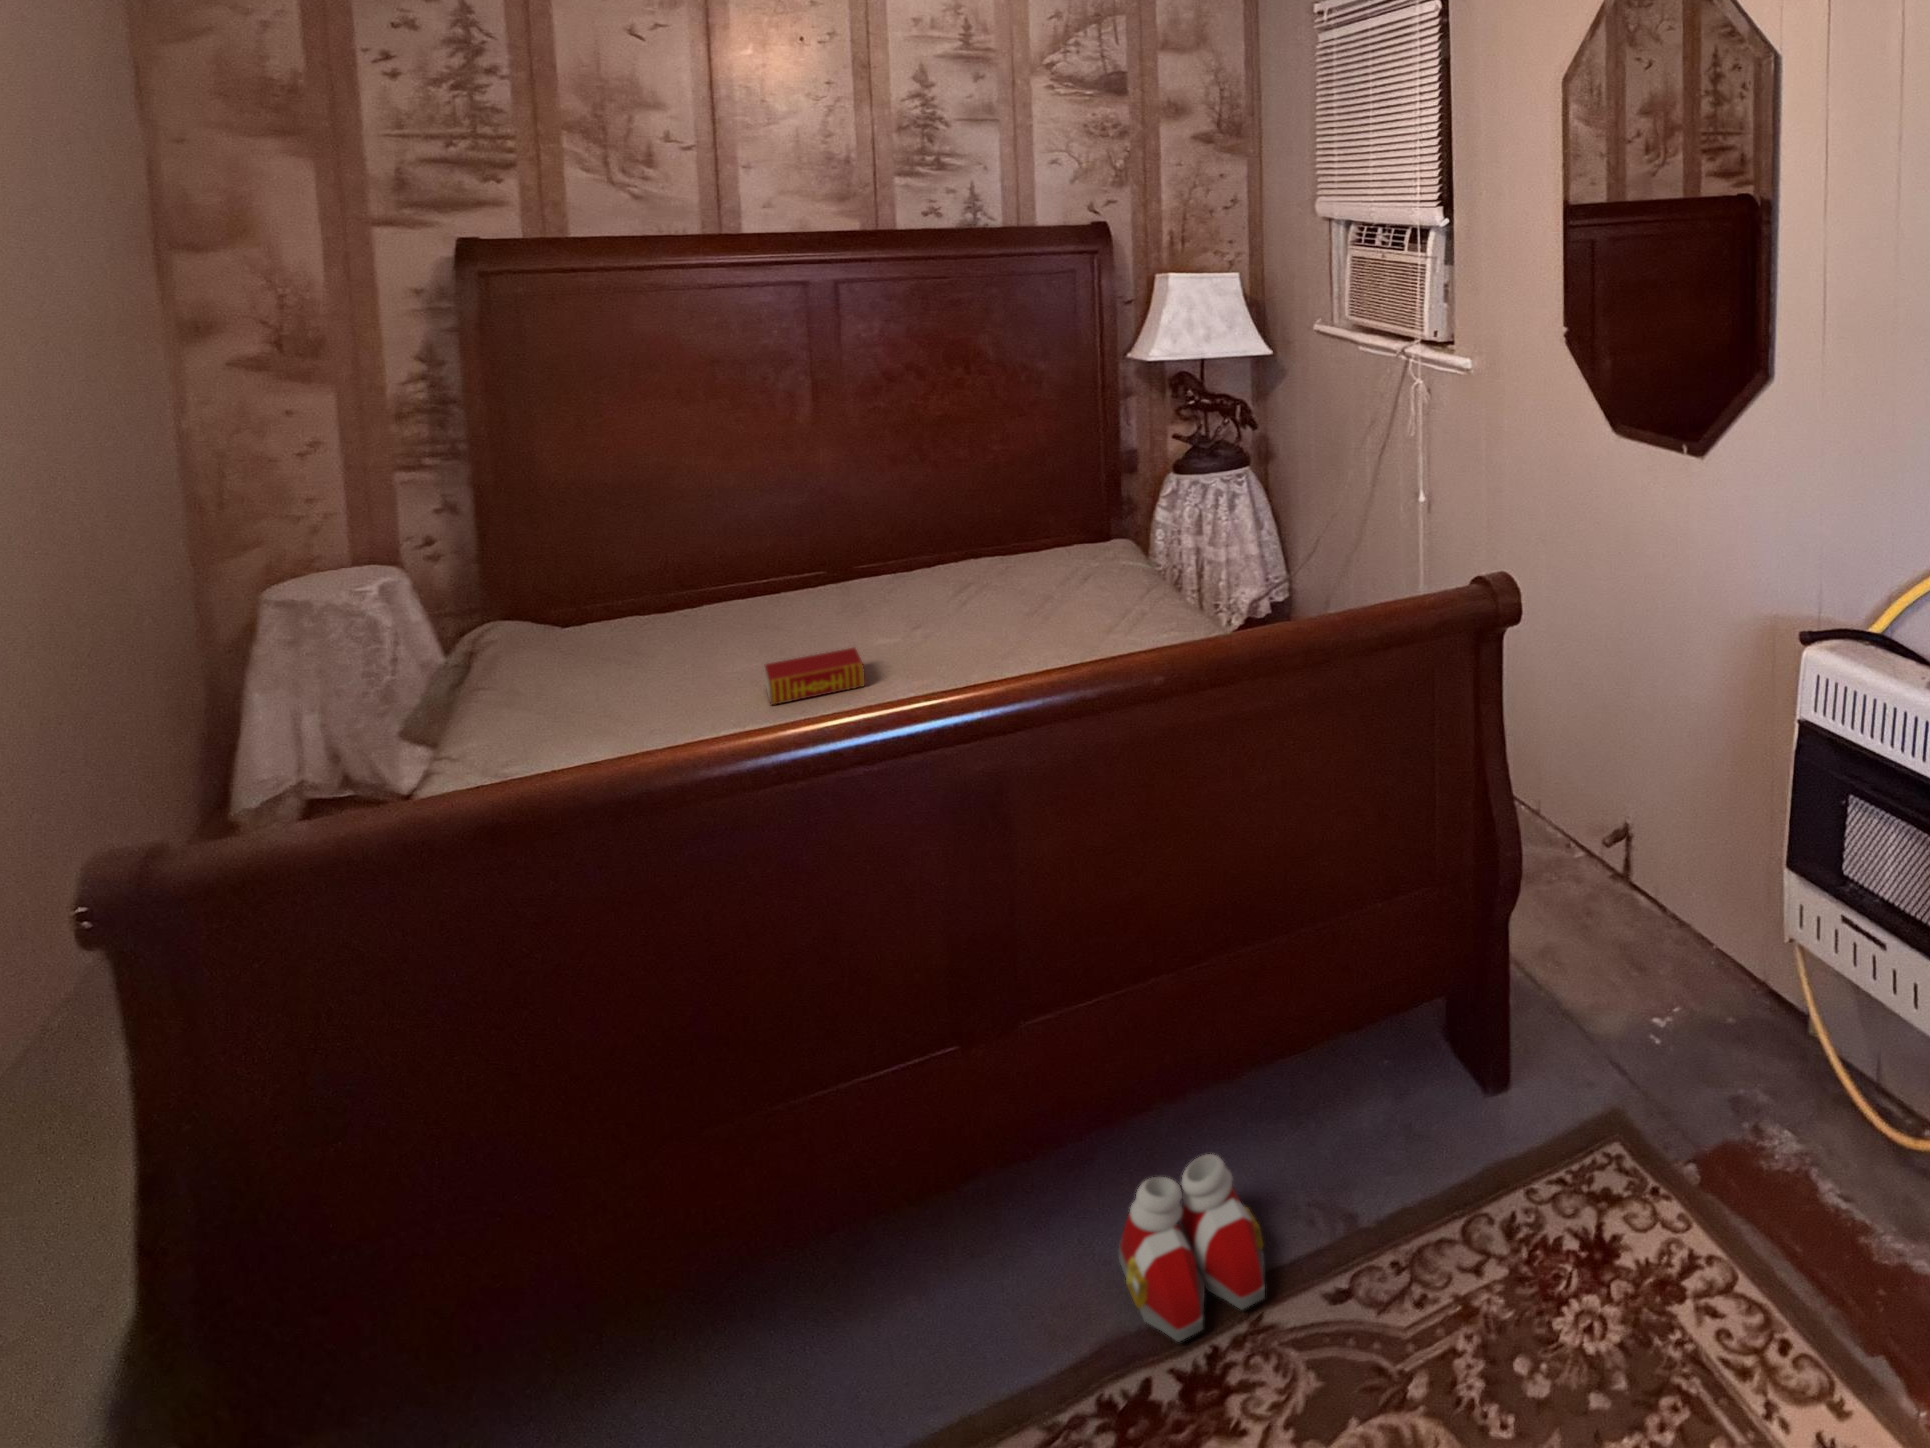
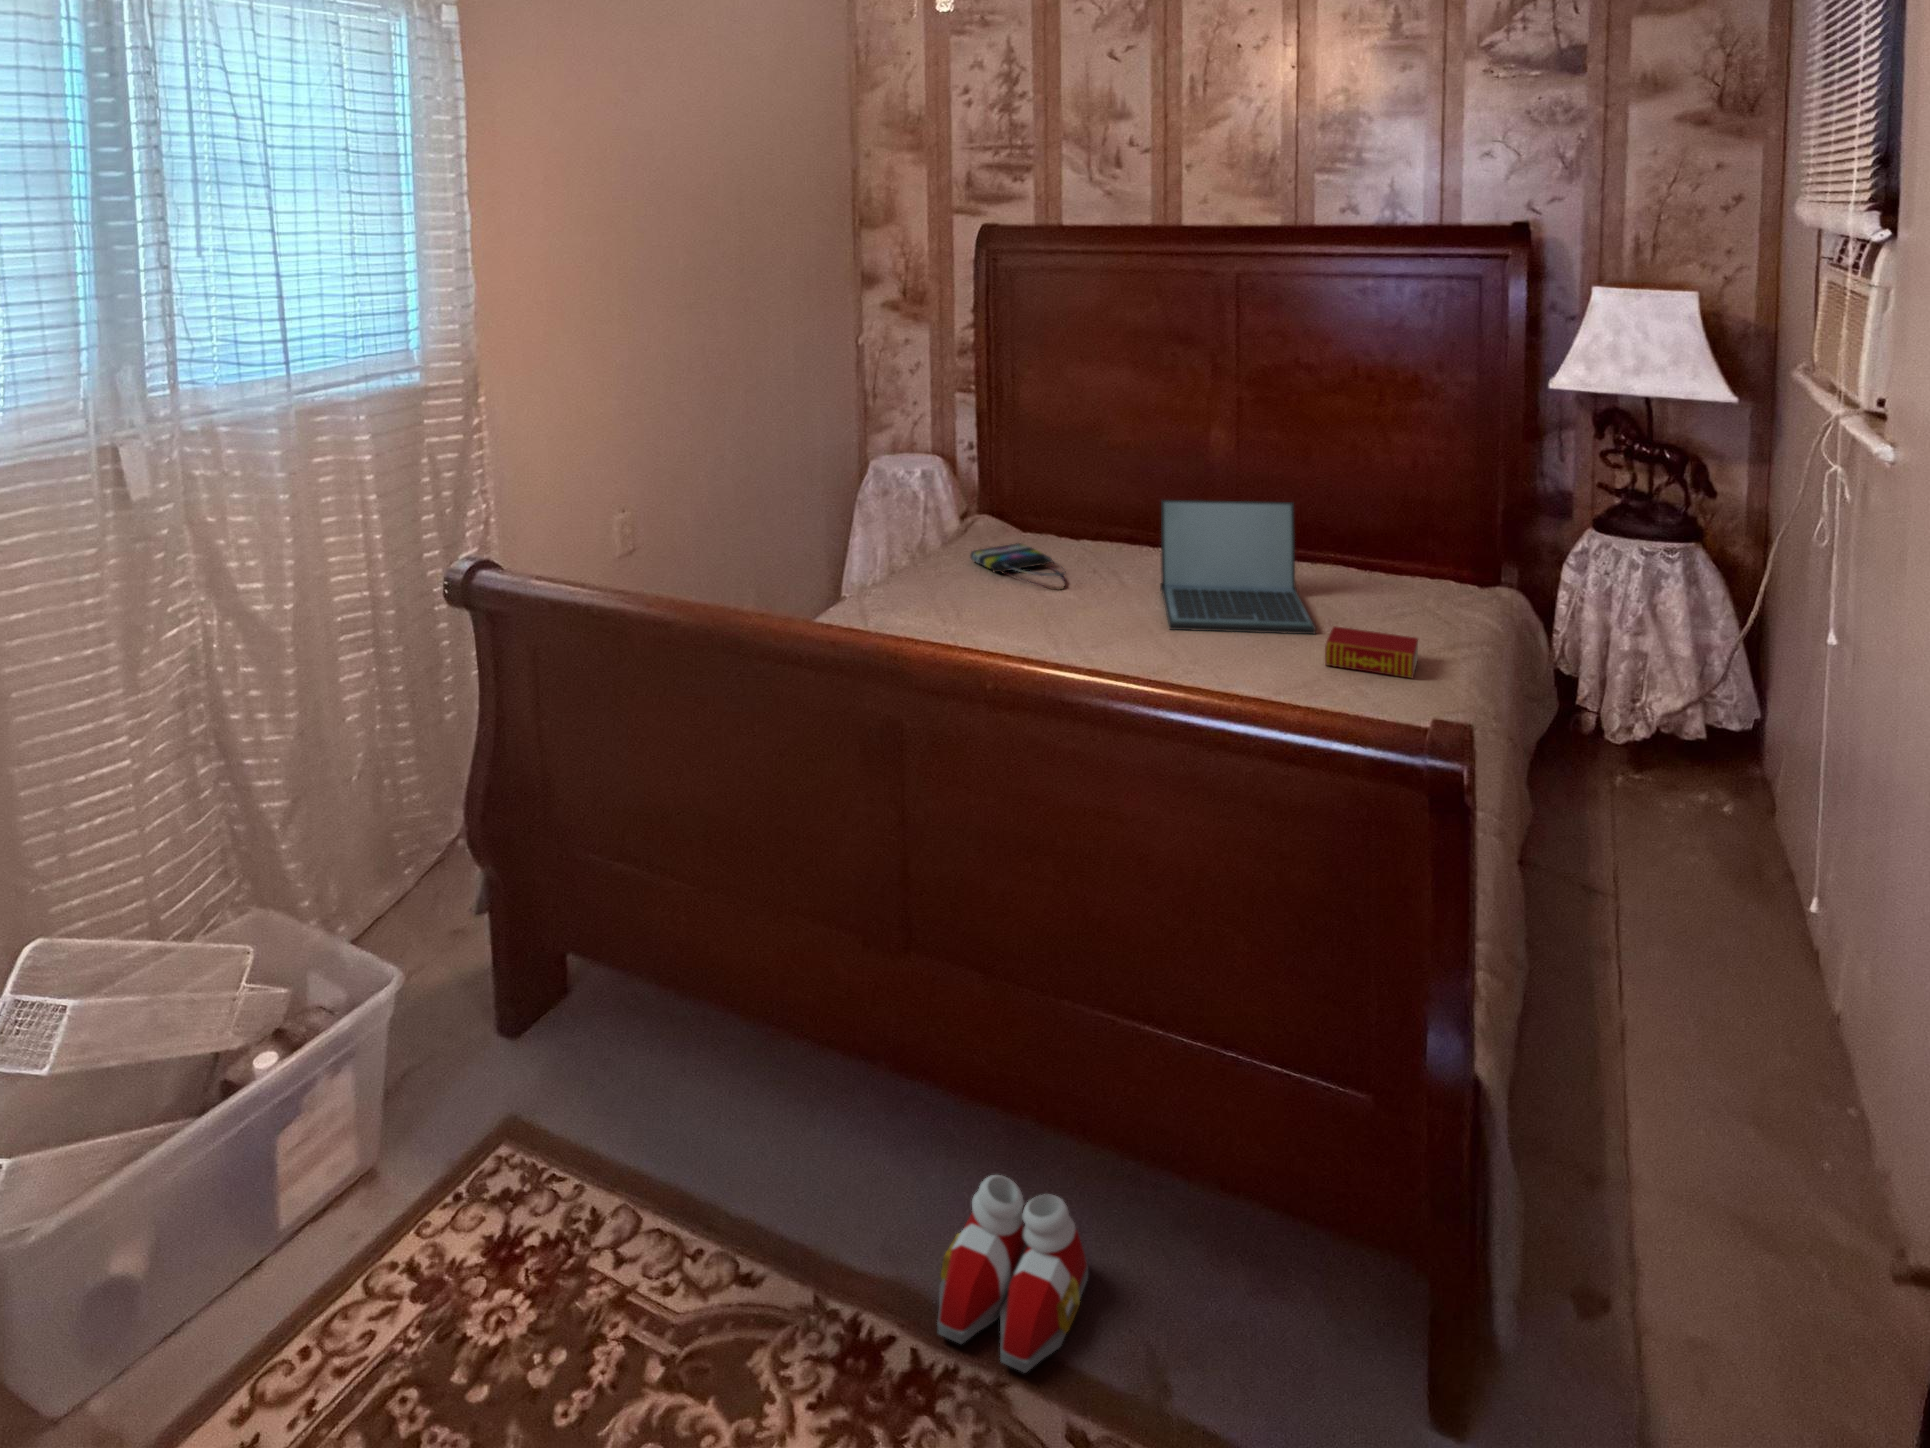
laptop: none [849,505,1055,659] -> present [1160,500,1316,634]
tote bag: none [578,637,751,678] -> present [971,543,1065,590]
book: present [765,648,865,705] -> present [1325,626,1418,678]

